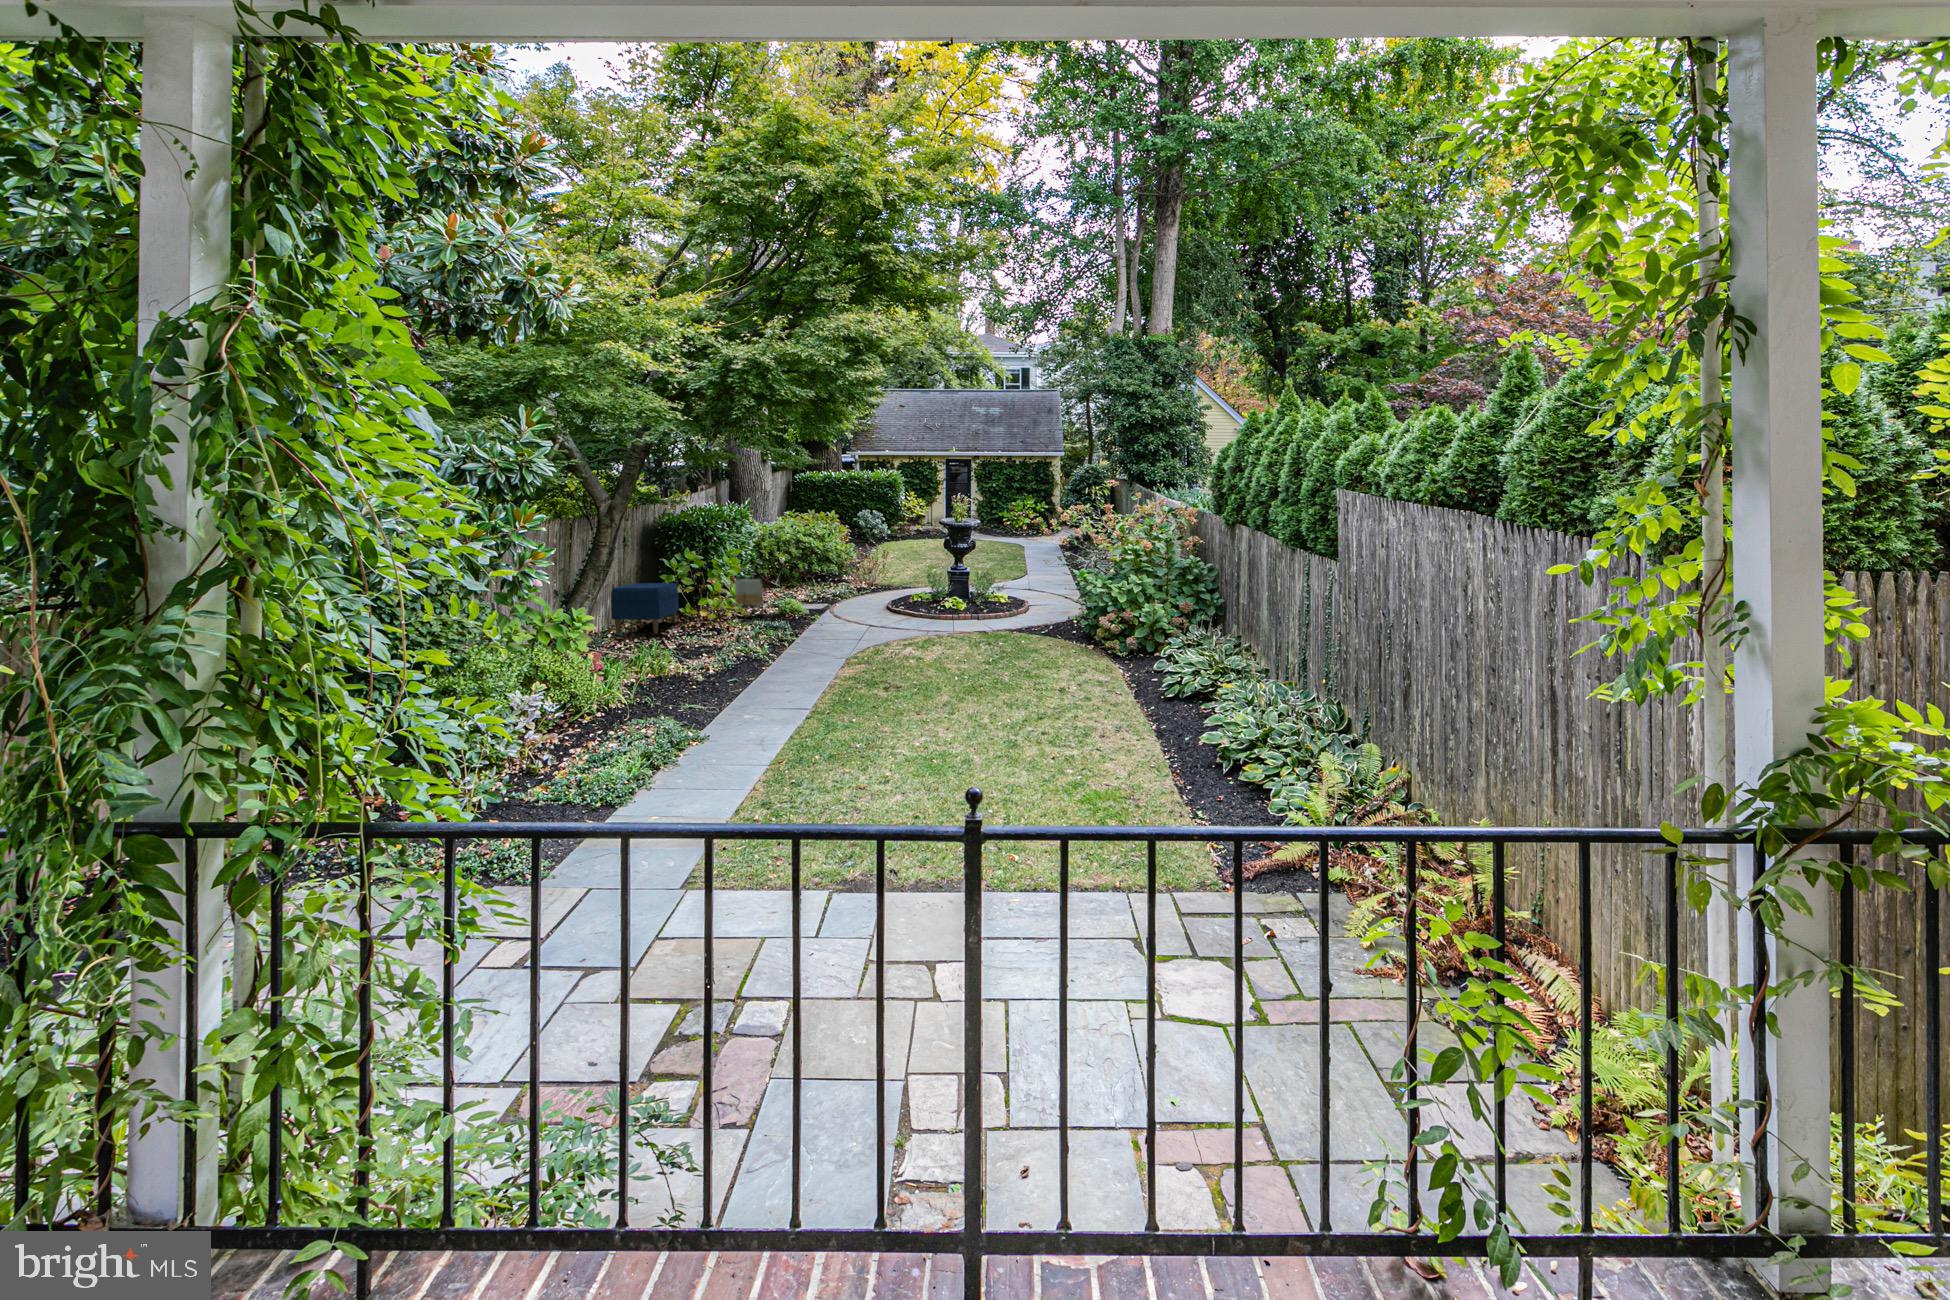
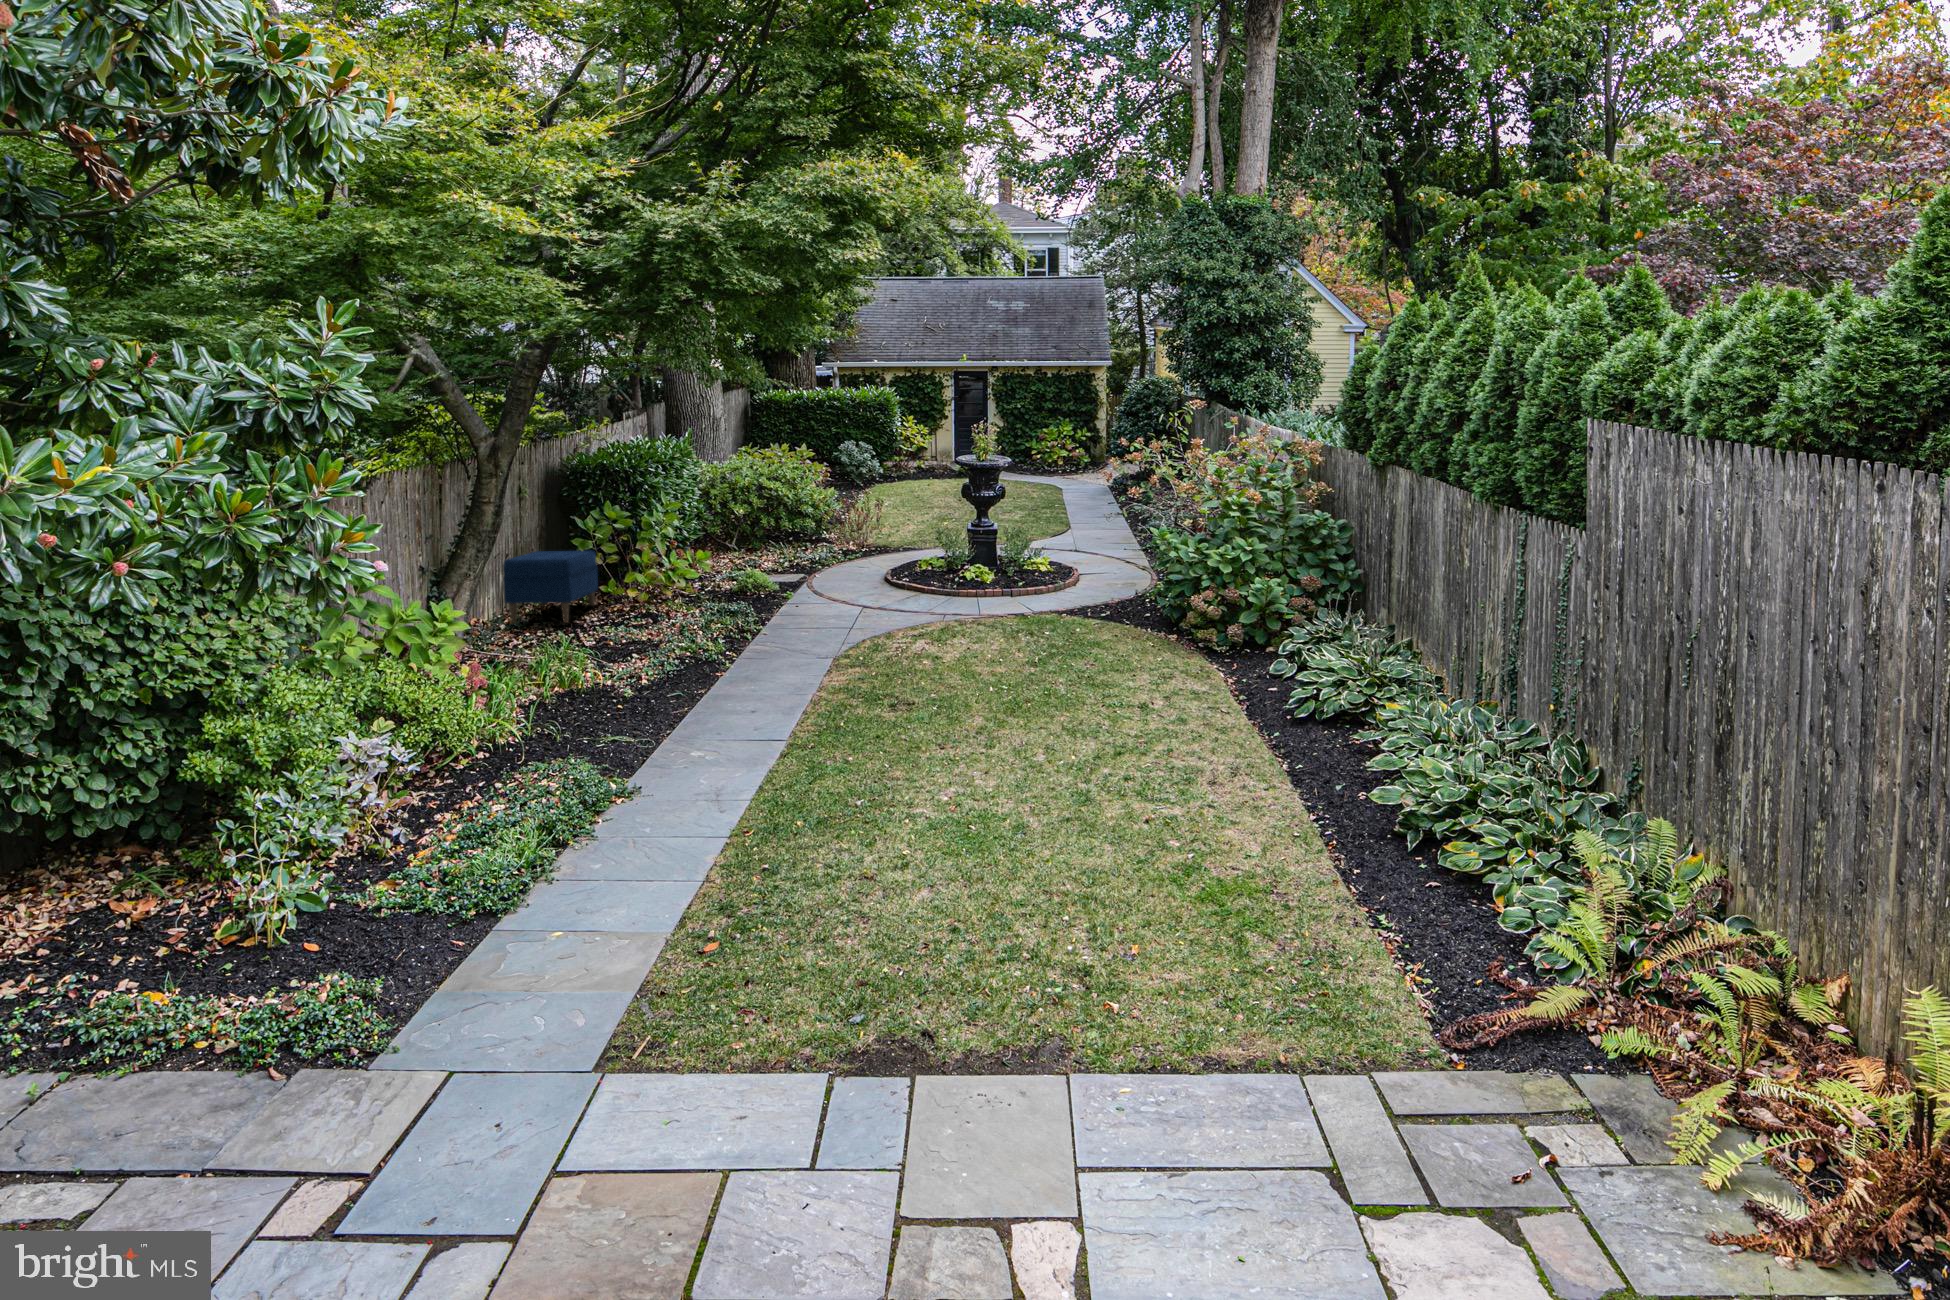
planter: present [735,579,763,618] -> none [675,544,715,599]

